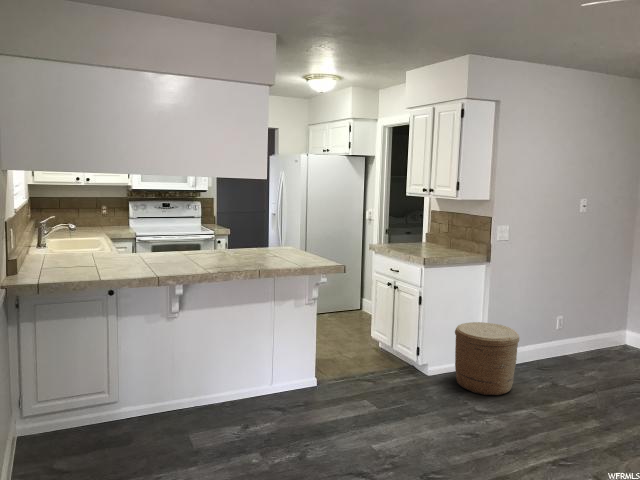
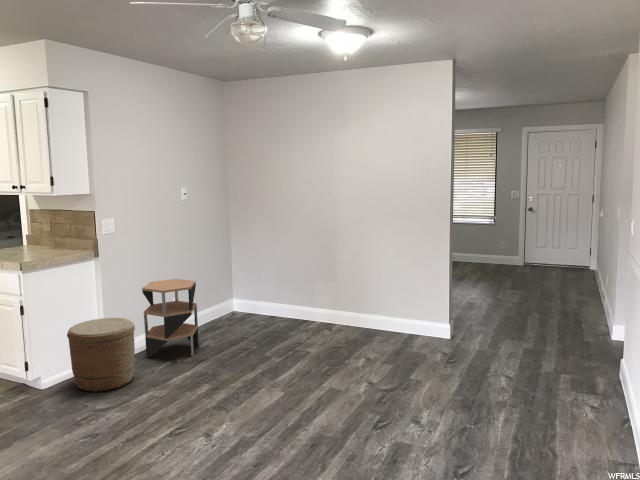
side table: none [524,295,589,384] -> present [142,279,199,358]

